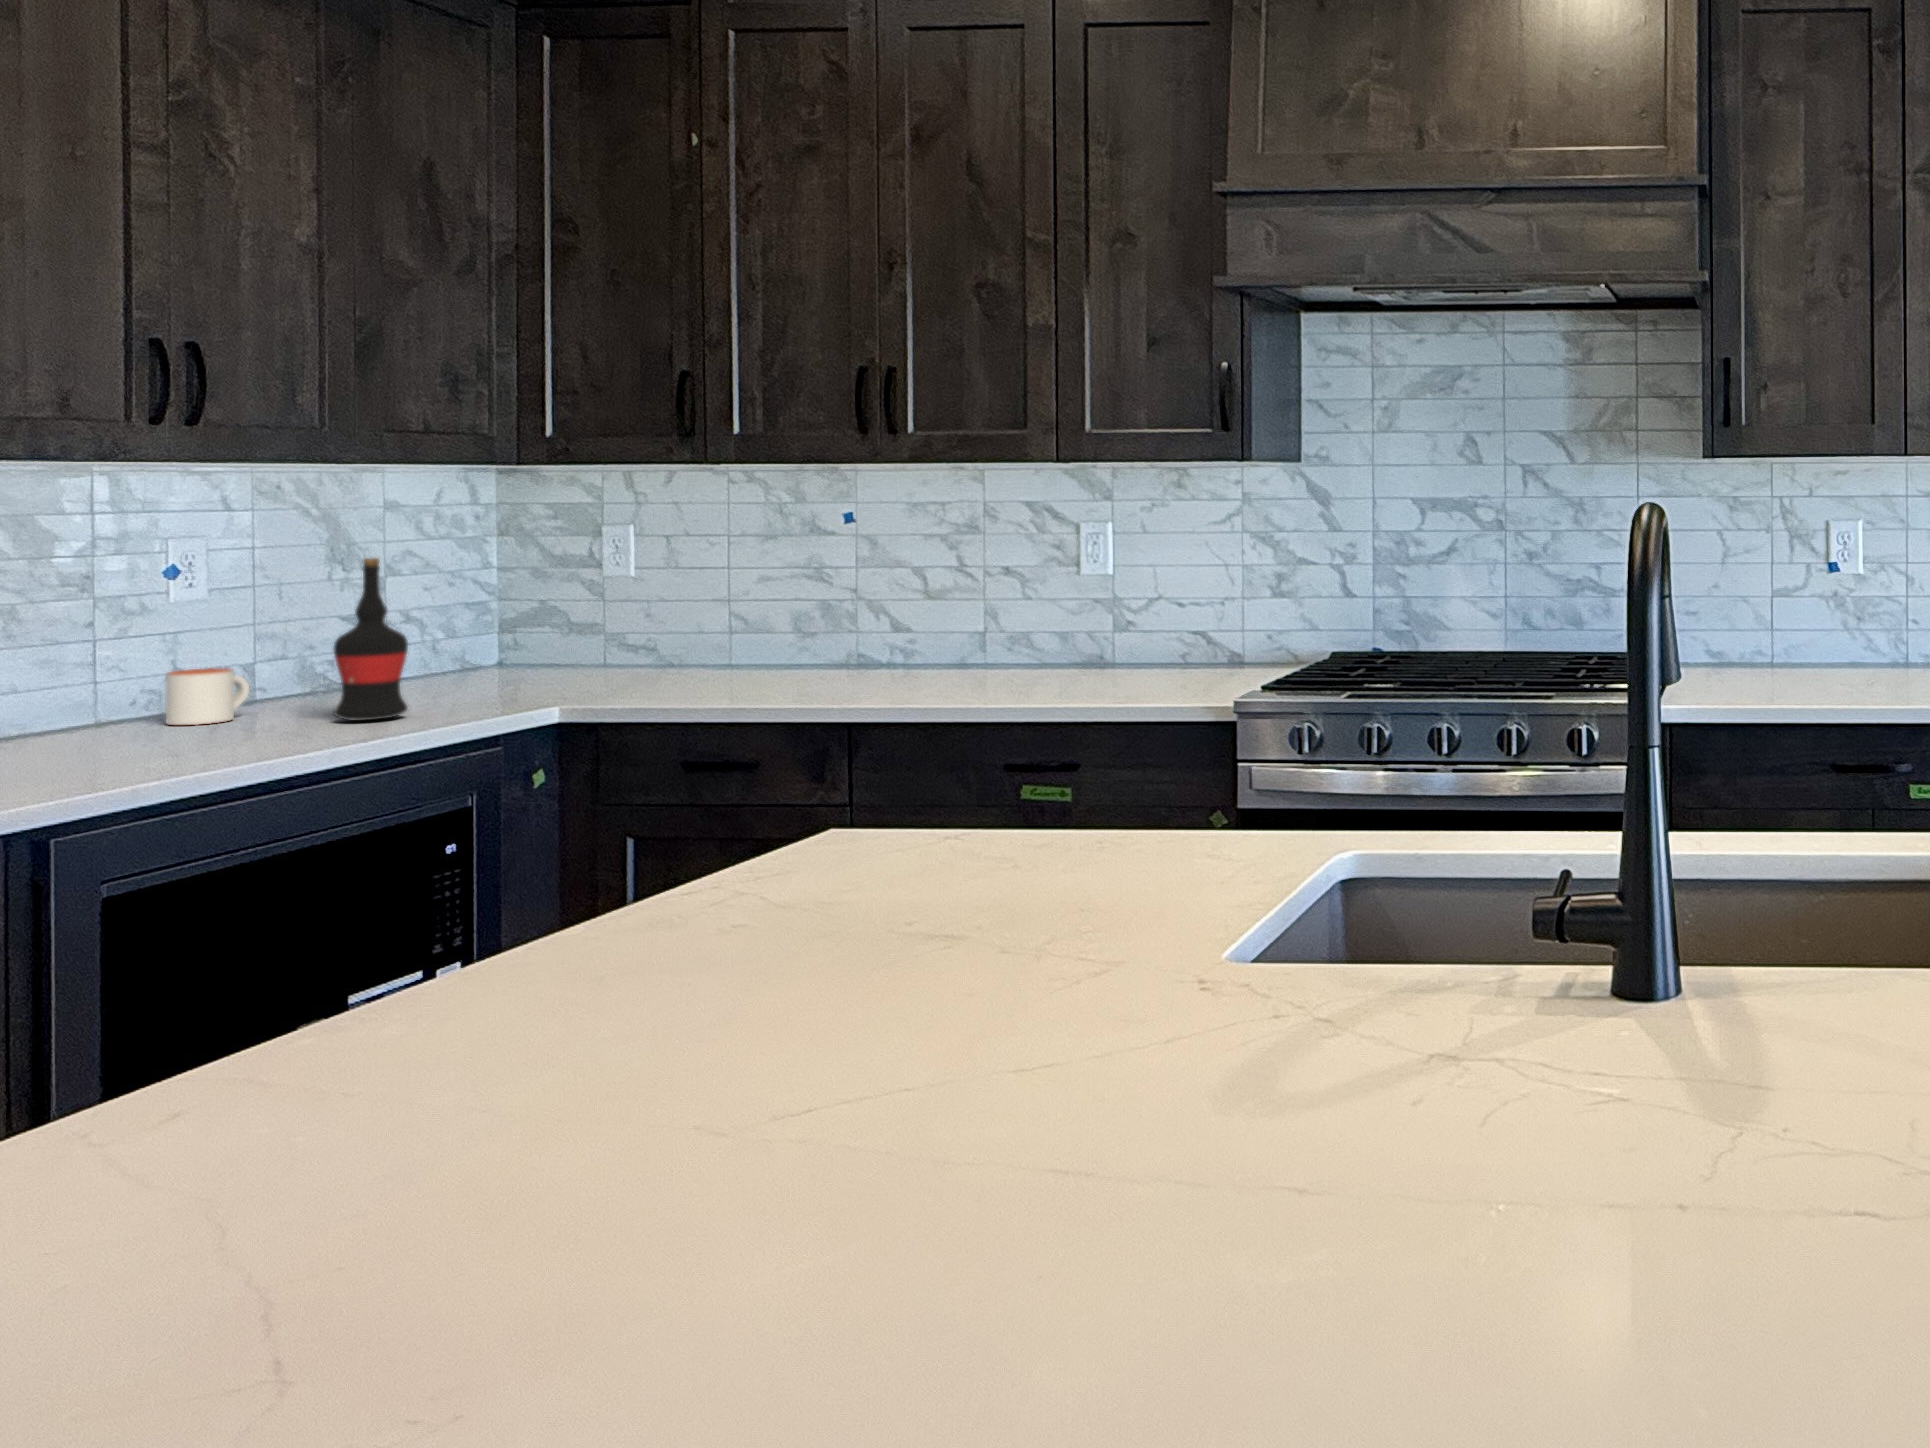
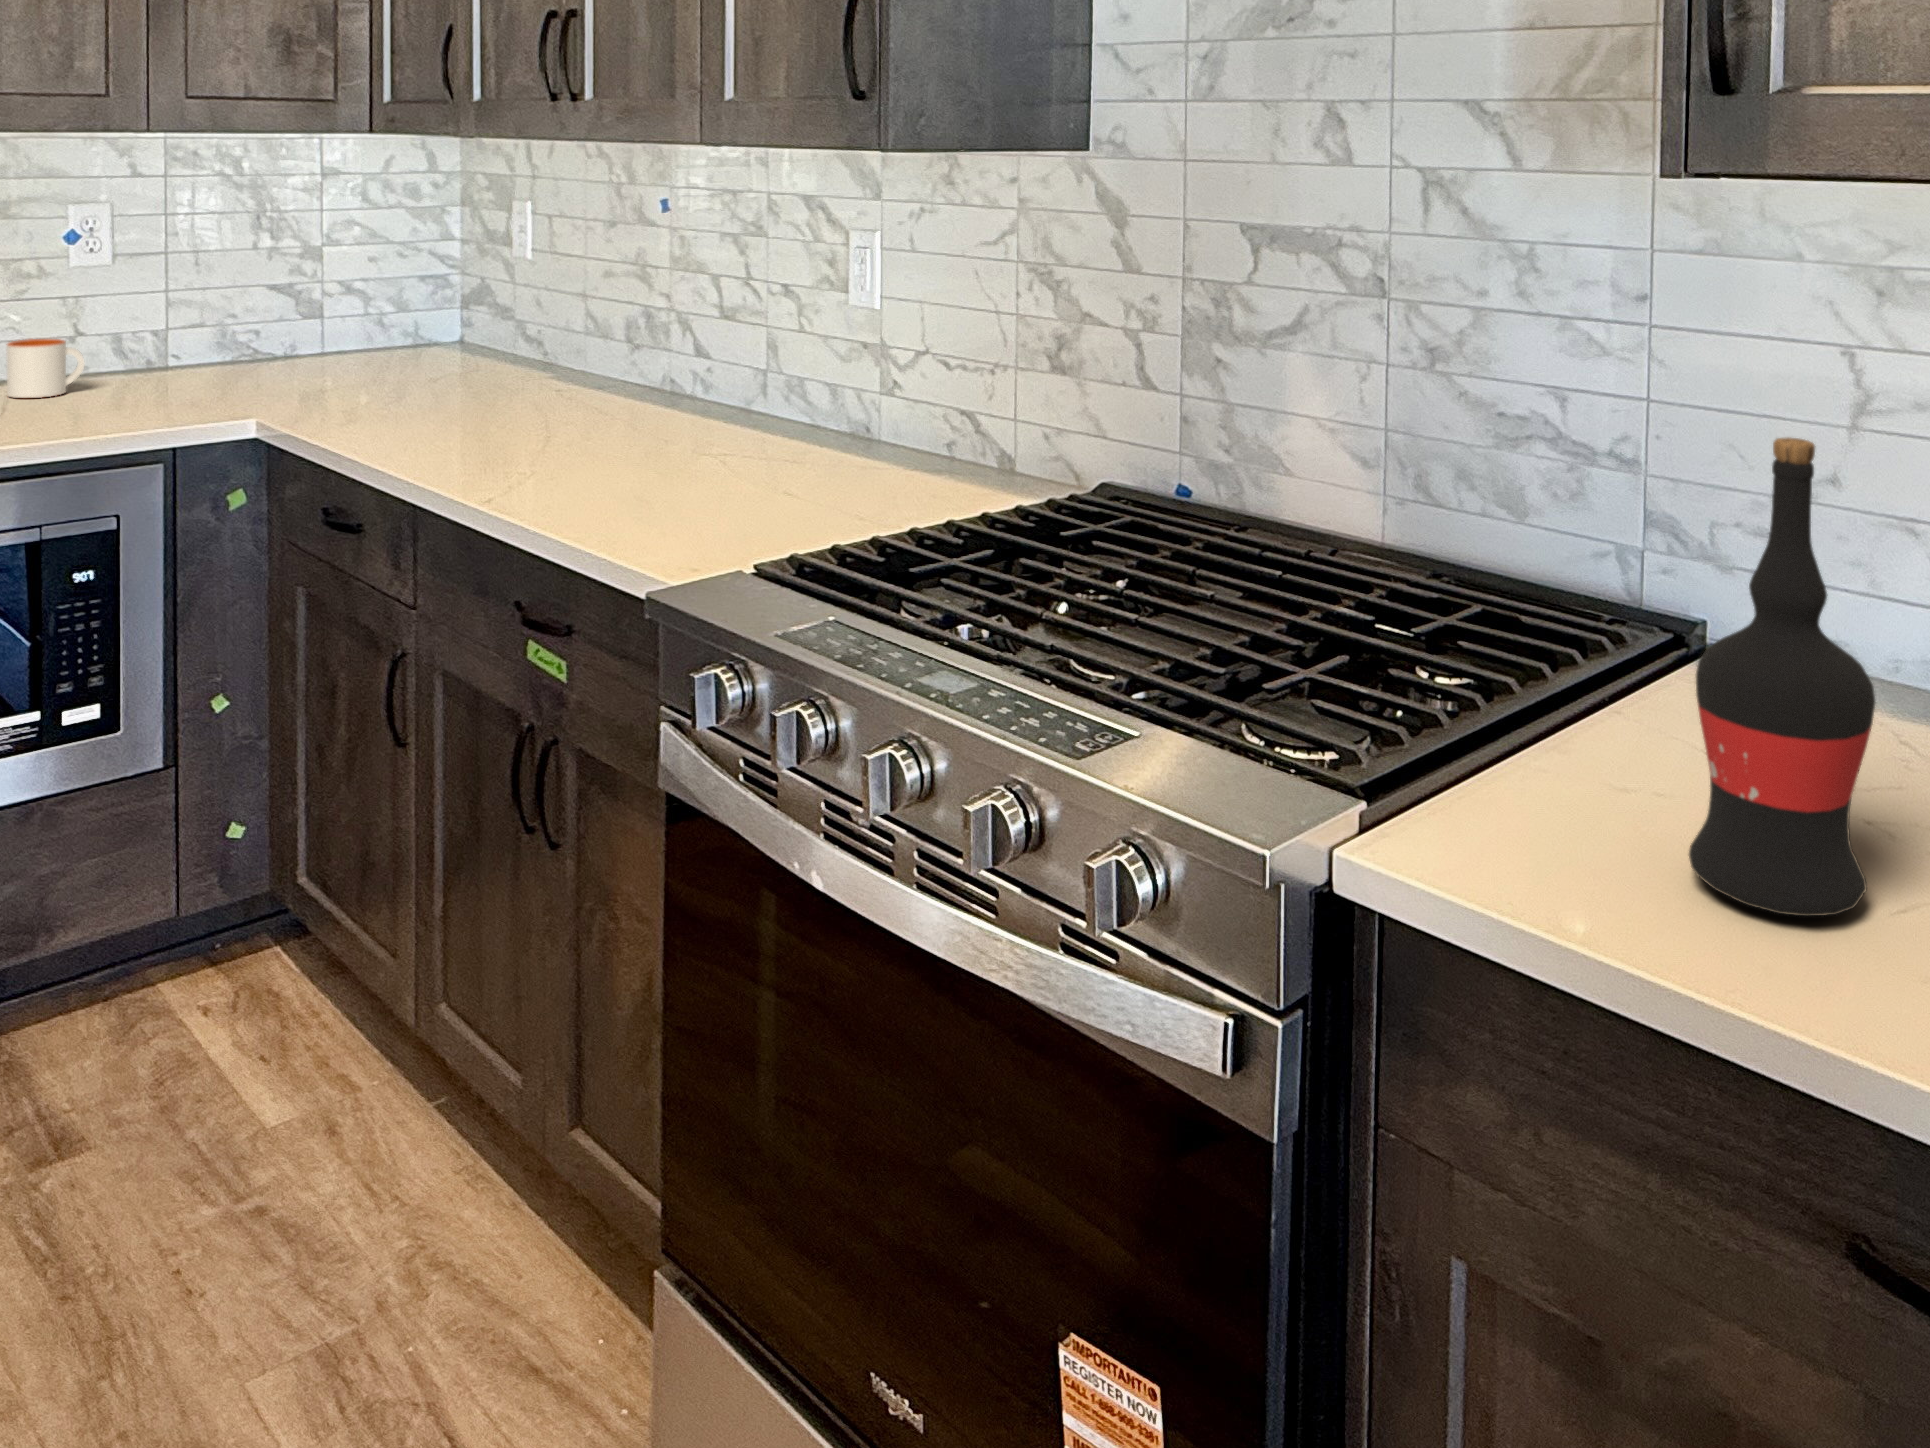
wine bottle: present [334,558,408,721] -> present [1689,438,1875,916]

